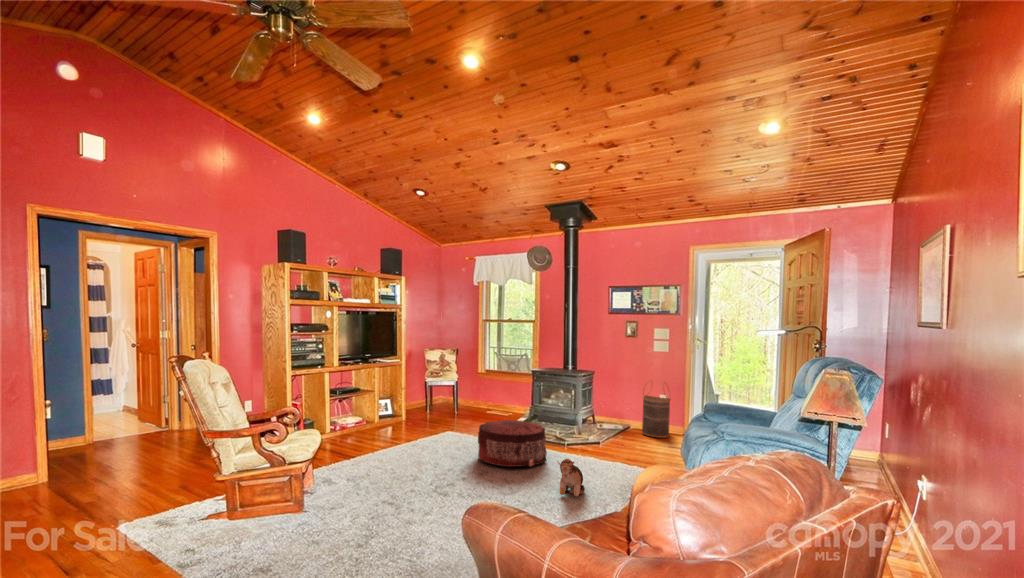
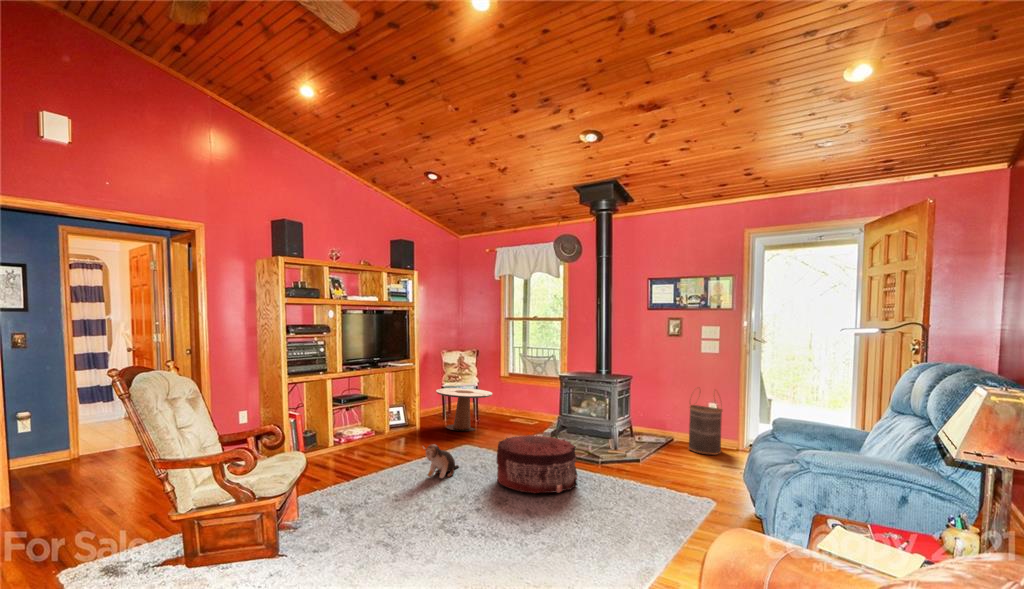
side table: none [421,383,472,421] -> present [436,388,492,431]
plush toy: present [558,459,585,497] -> present [423,444,459,478]

